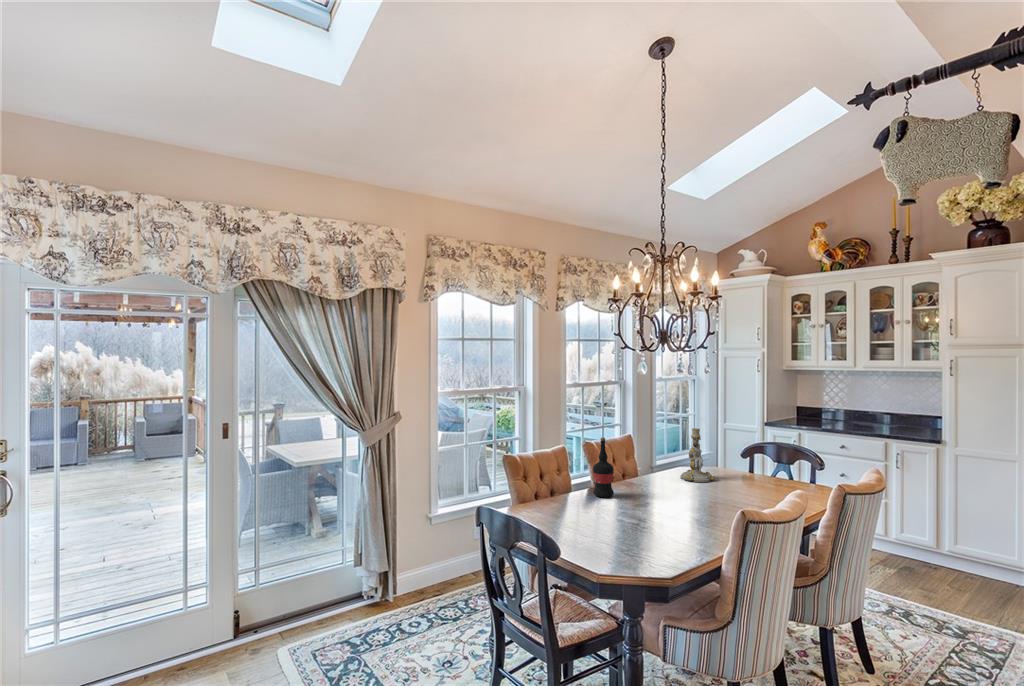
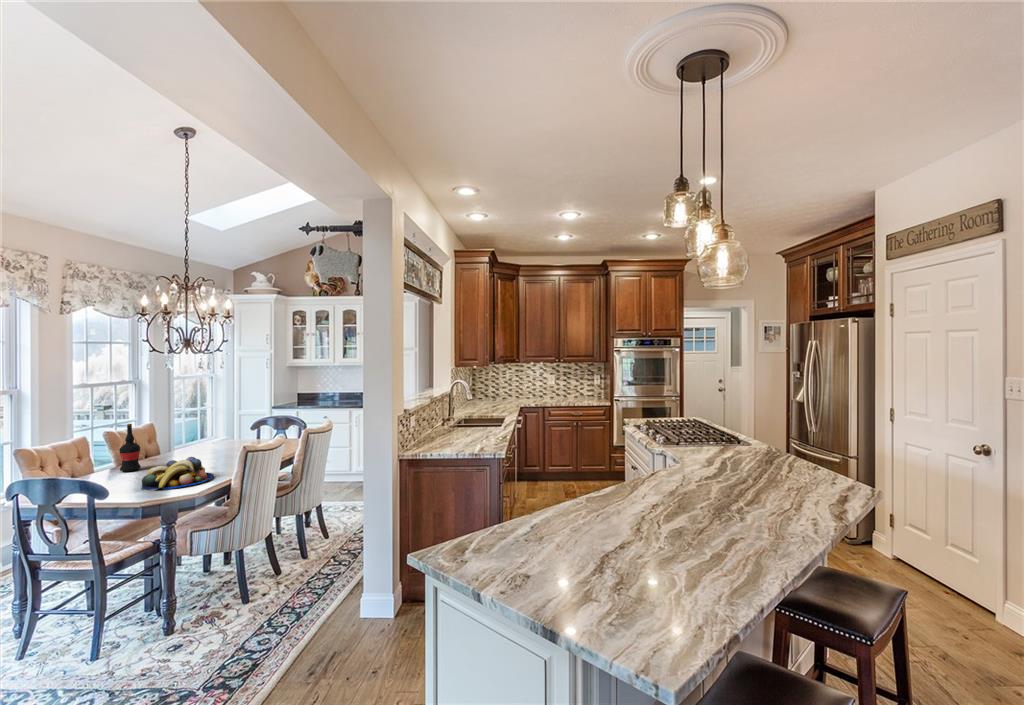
candlestick: present [680,428,715,482] -> none [200,411,230,451]
fruit bowl: none [608,499,697,549] -> present [141,457,214,491]

